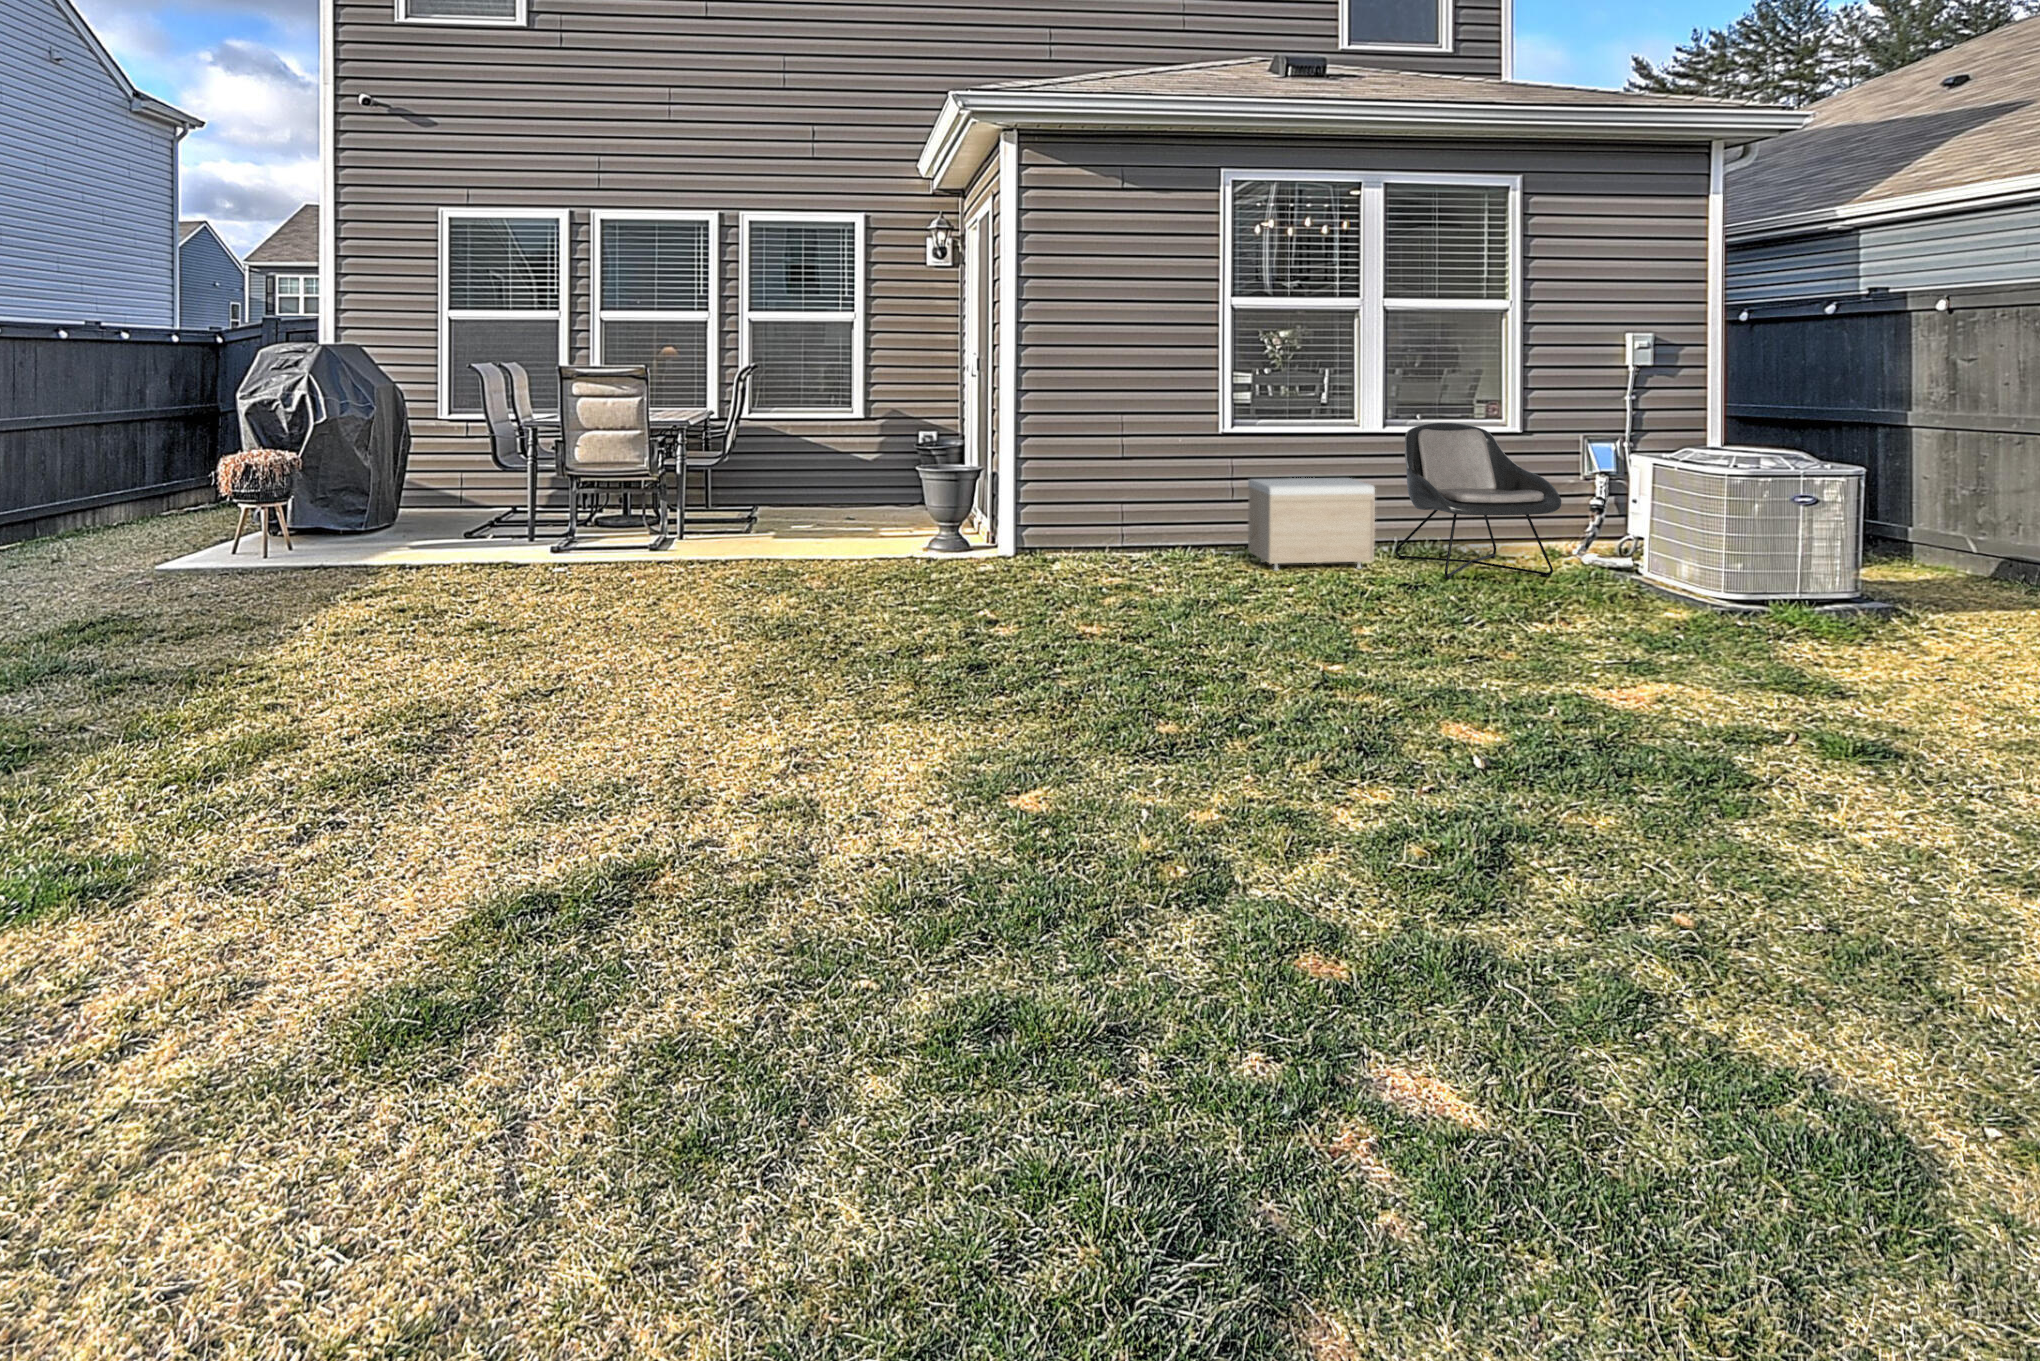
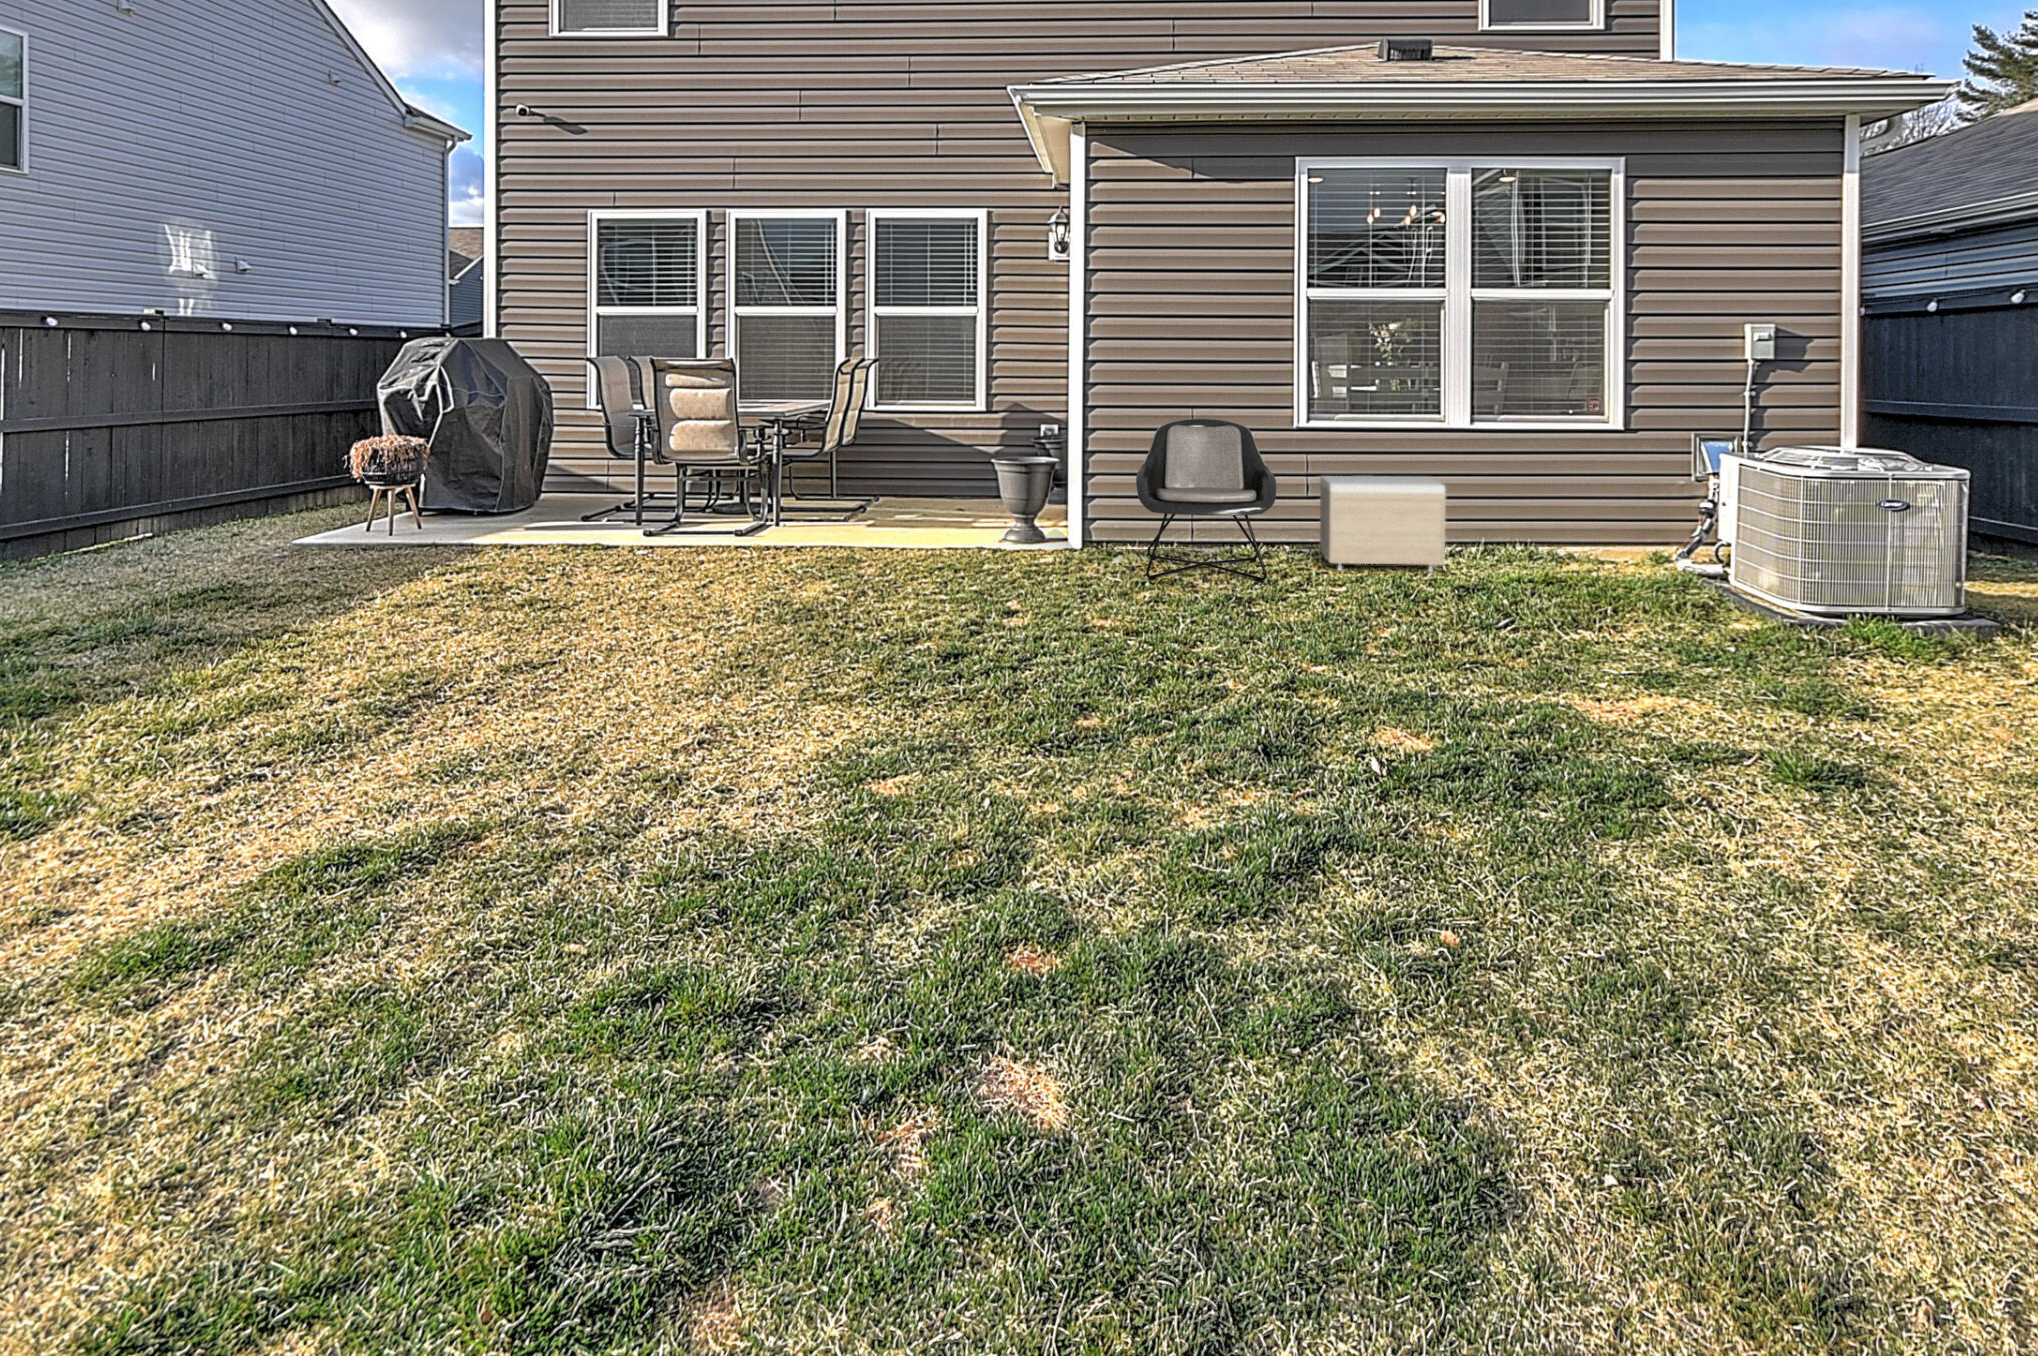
lounge chair: present [1395,423,1561,579] -> present [1136,419,1276,582]

